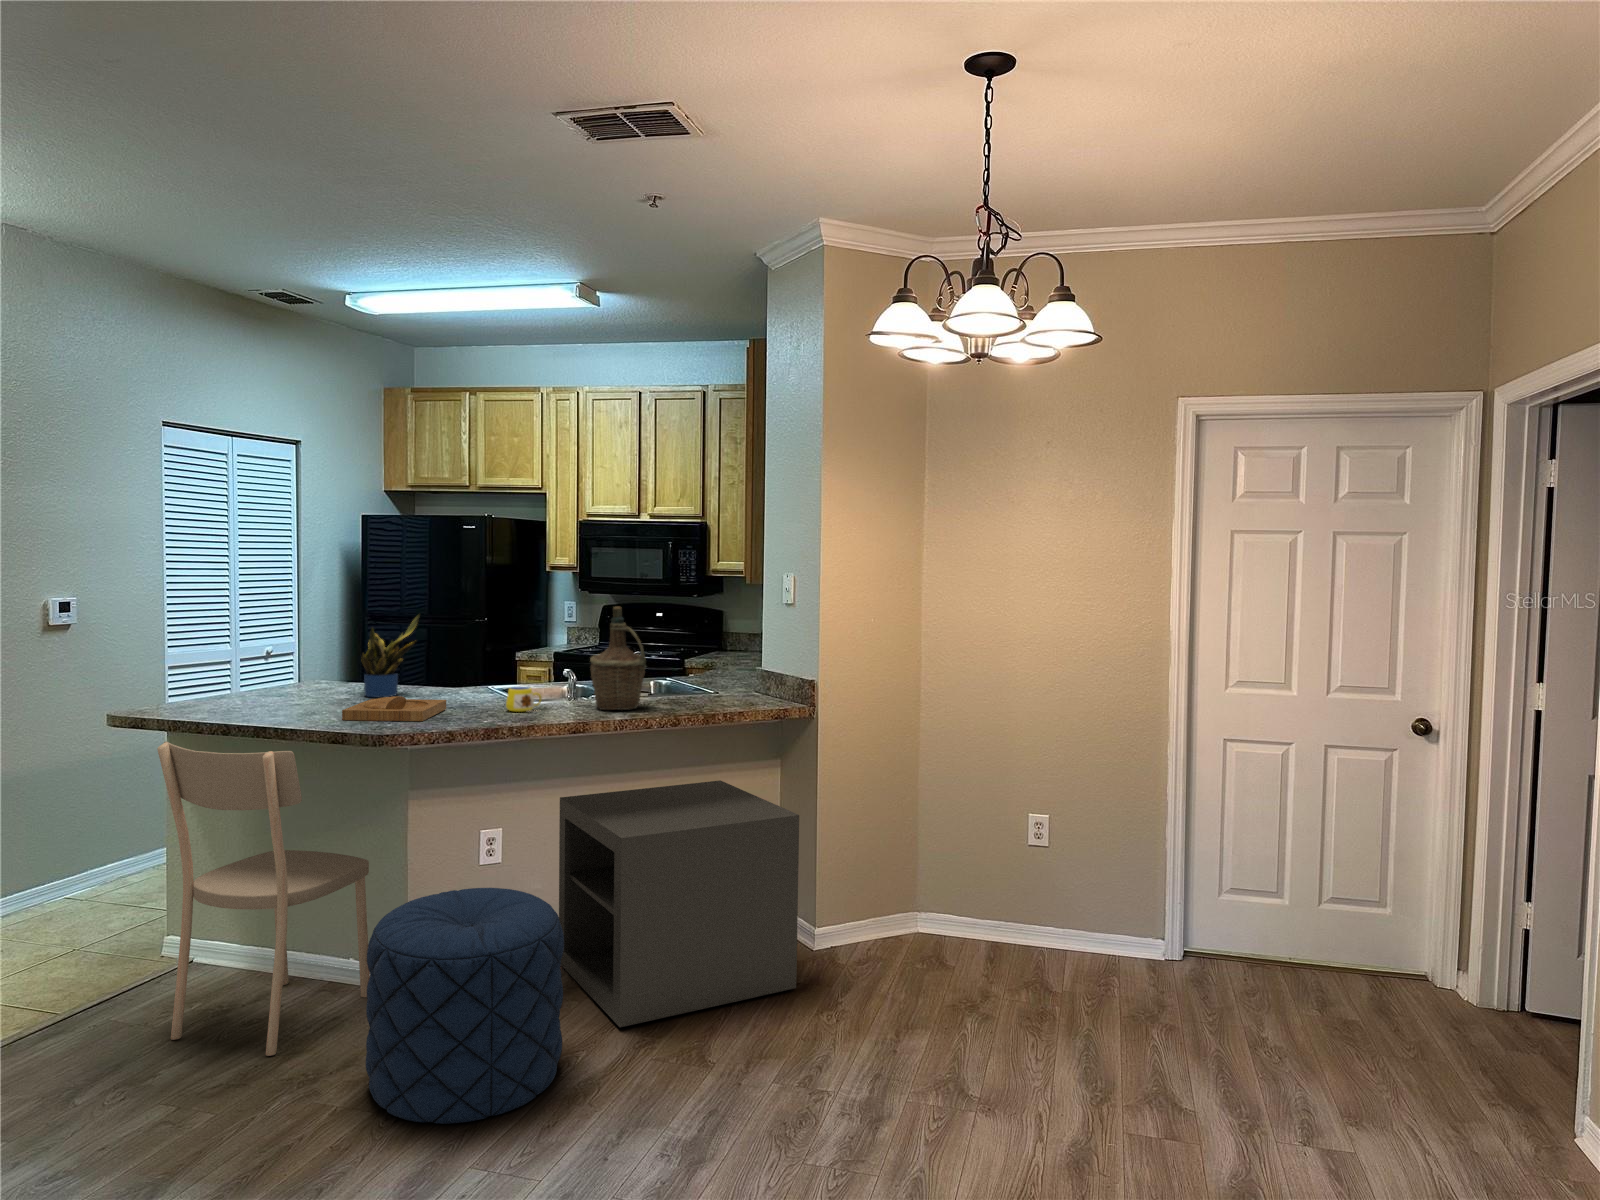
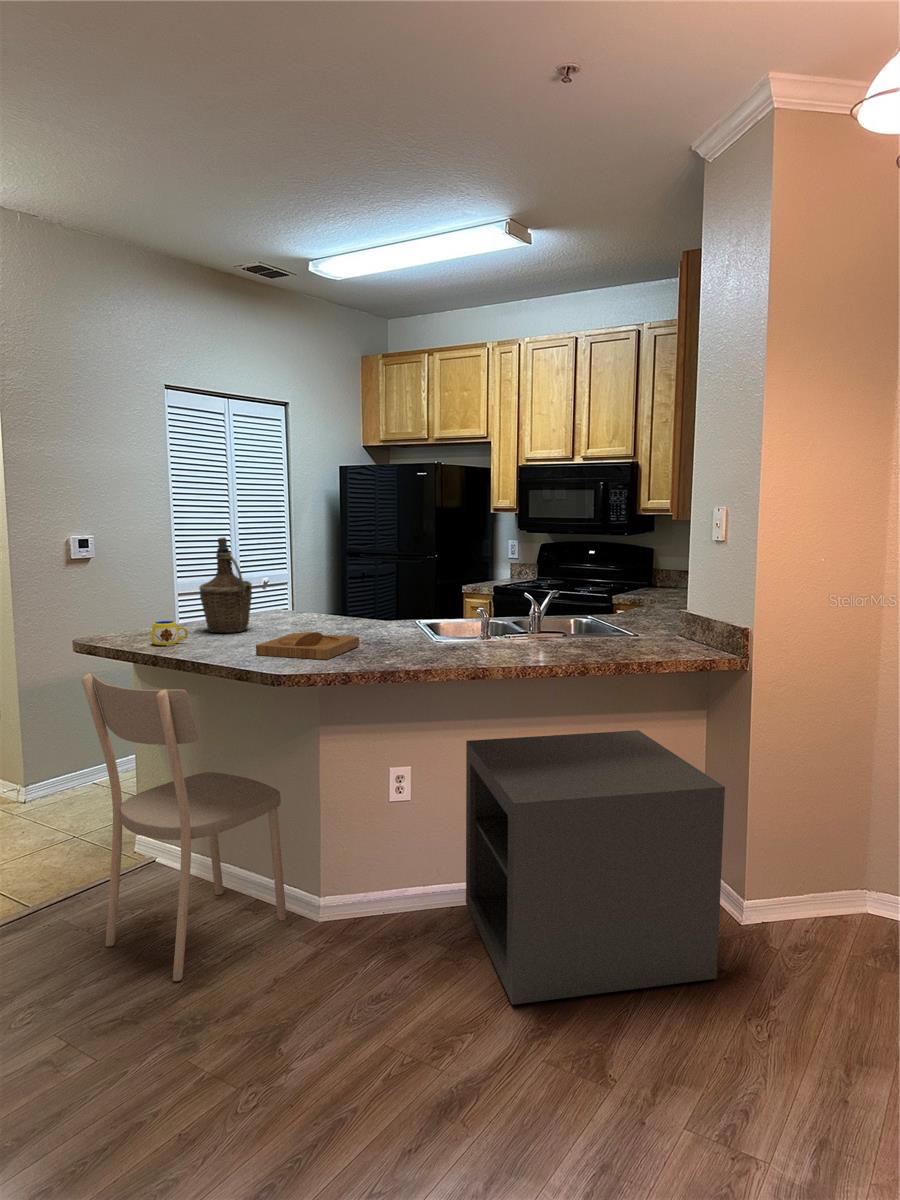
bottle: present [590,607,646,710] -> present [199,538,252,633]
potted plant: present [362,615,420,697] -> none [295,551,347,630]
mug: present [506,687,542,712] -> present [151,621,188,646]
pouf: present [366,888,564,1124] -> none [238,844,442,1116]

